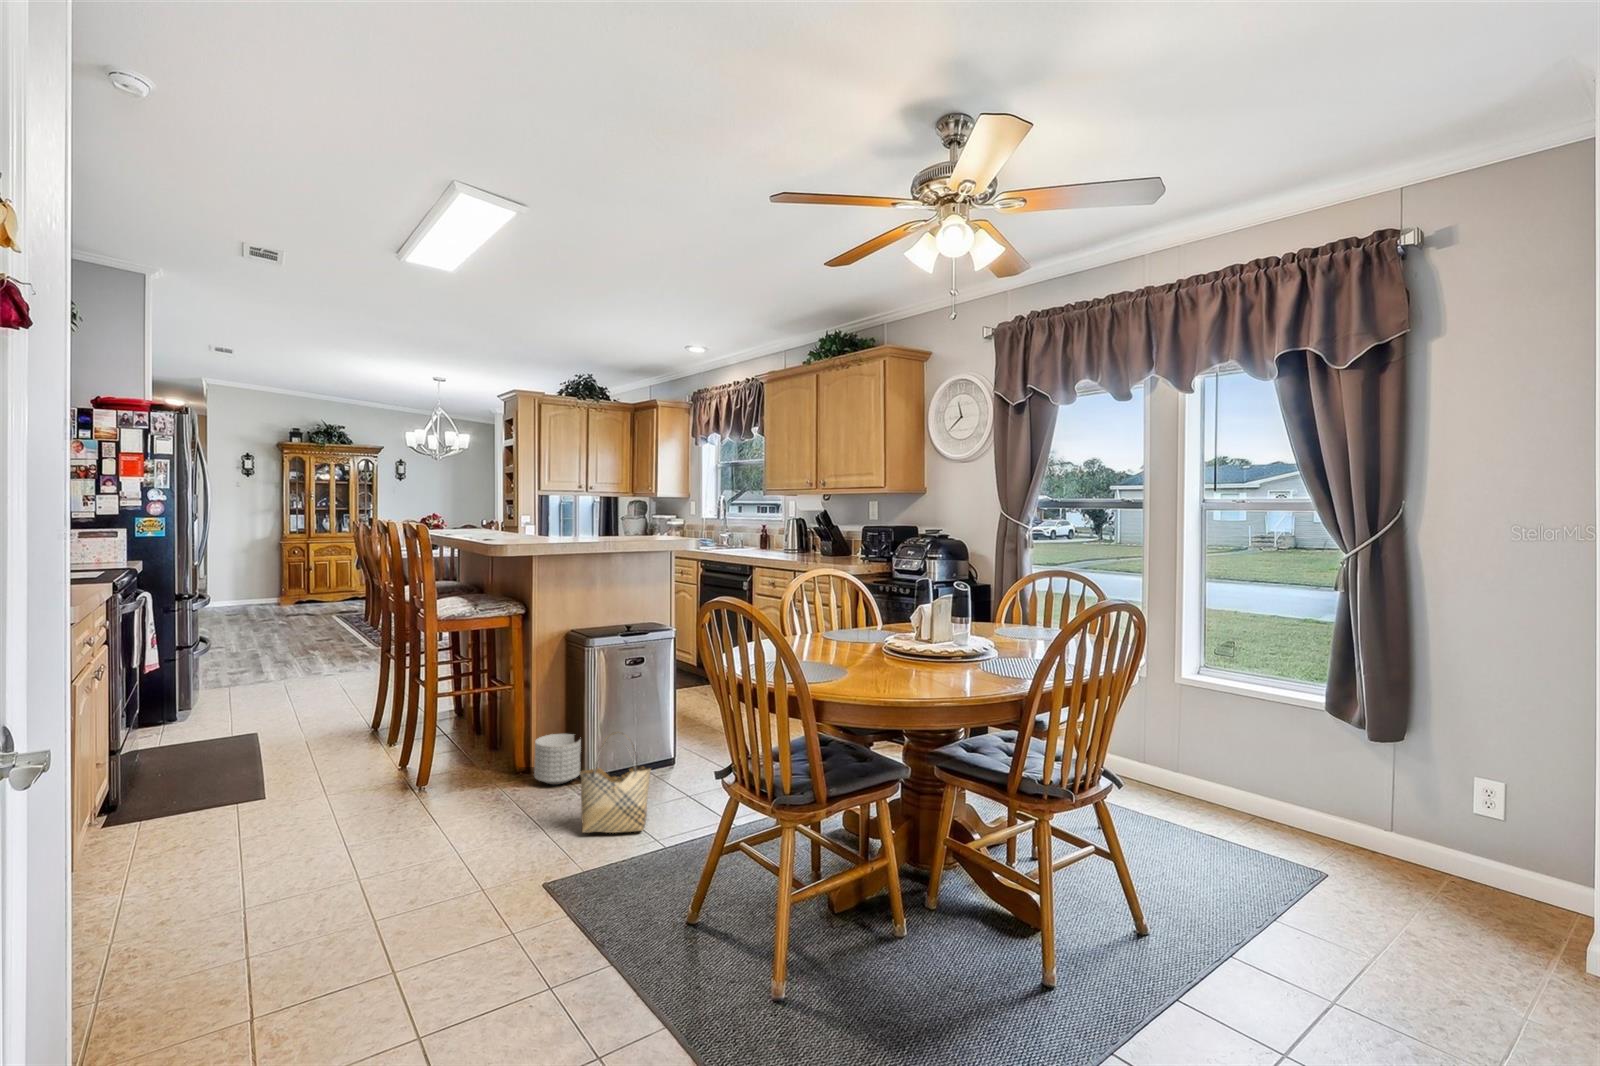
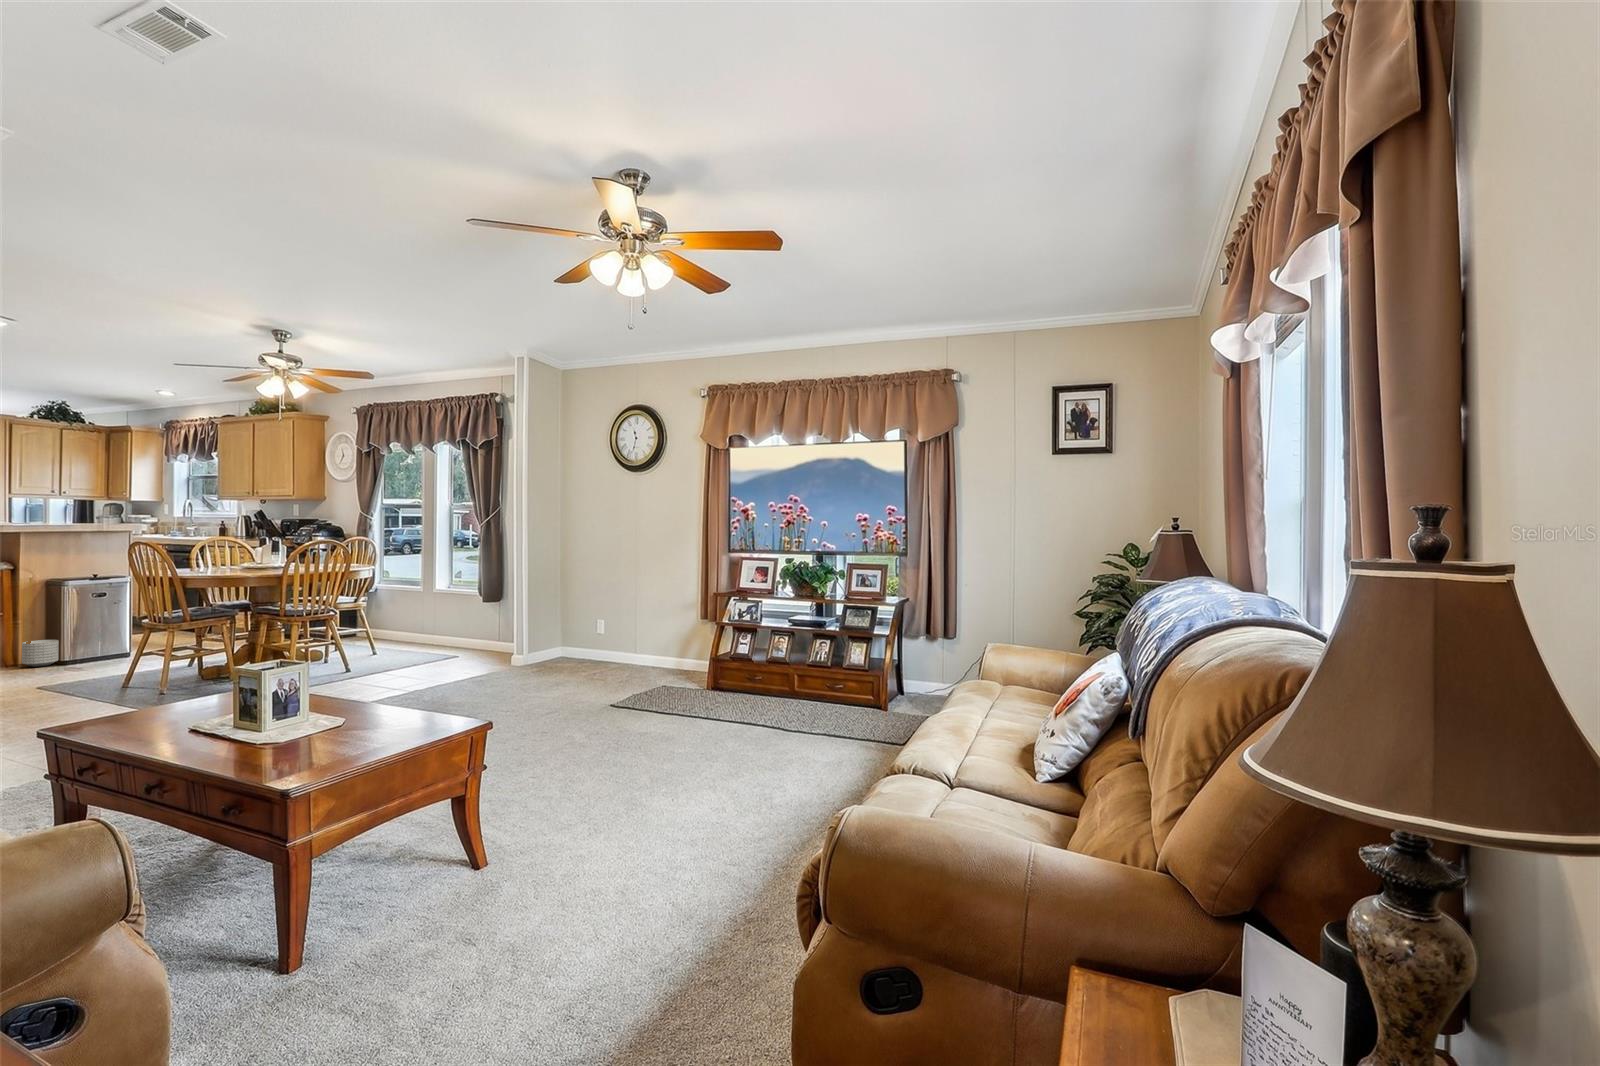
woven basket: present [579,732,651,833] -> none [58,624,109,674]

